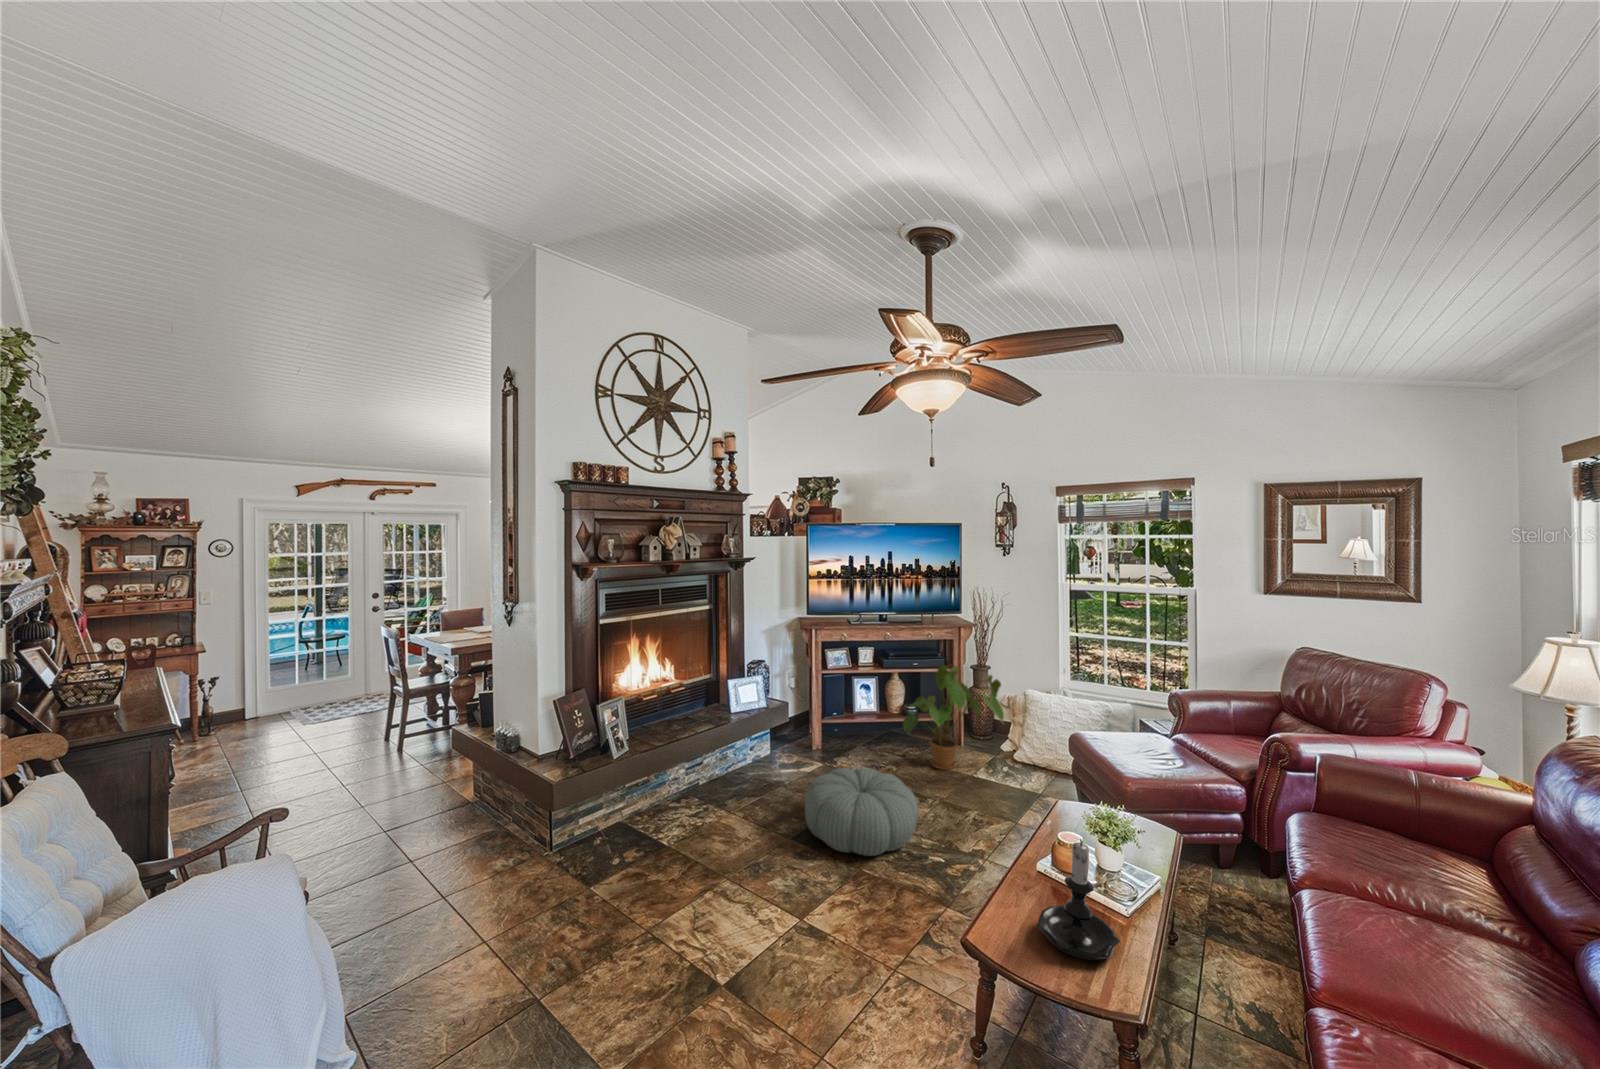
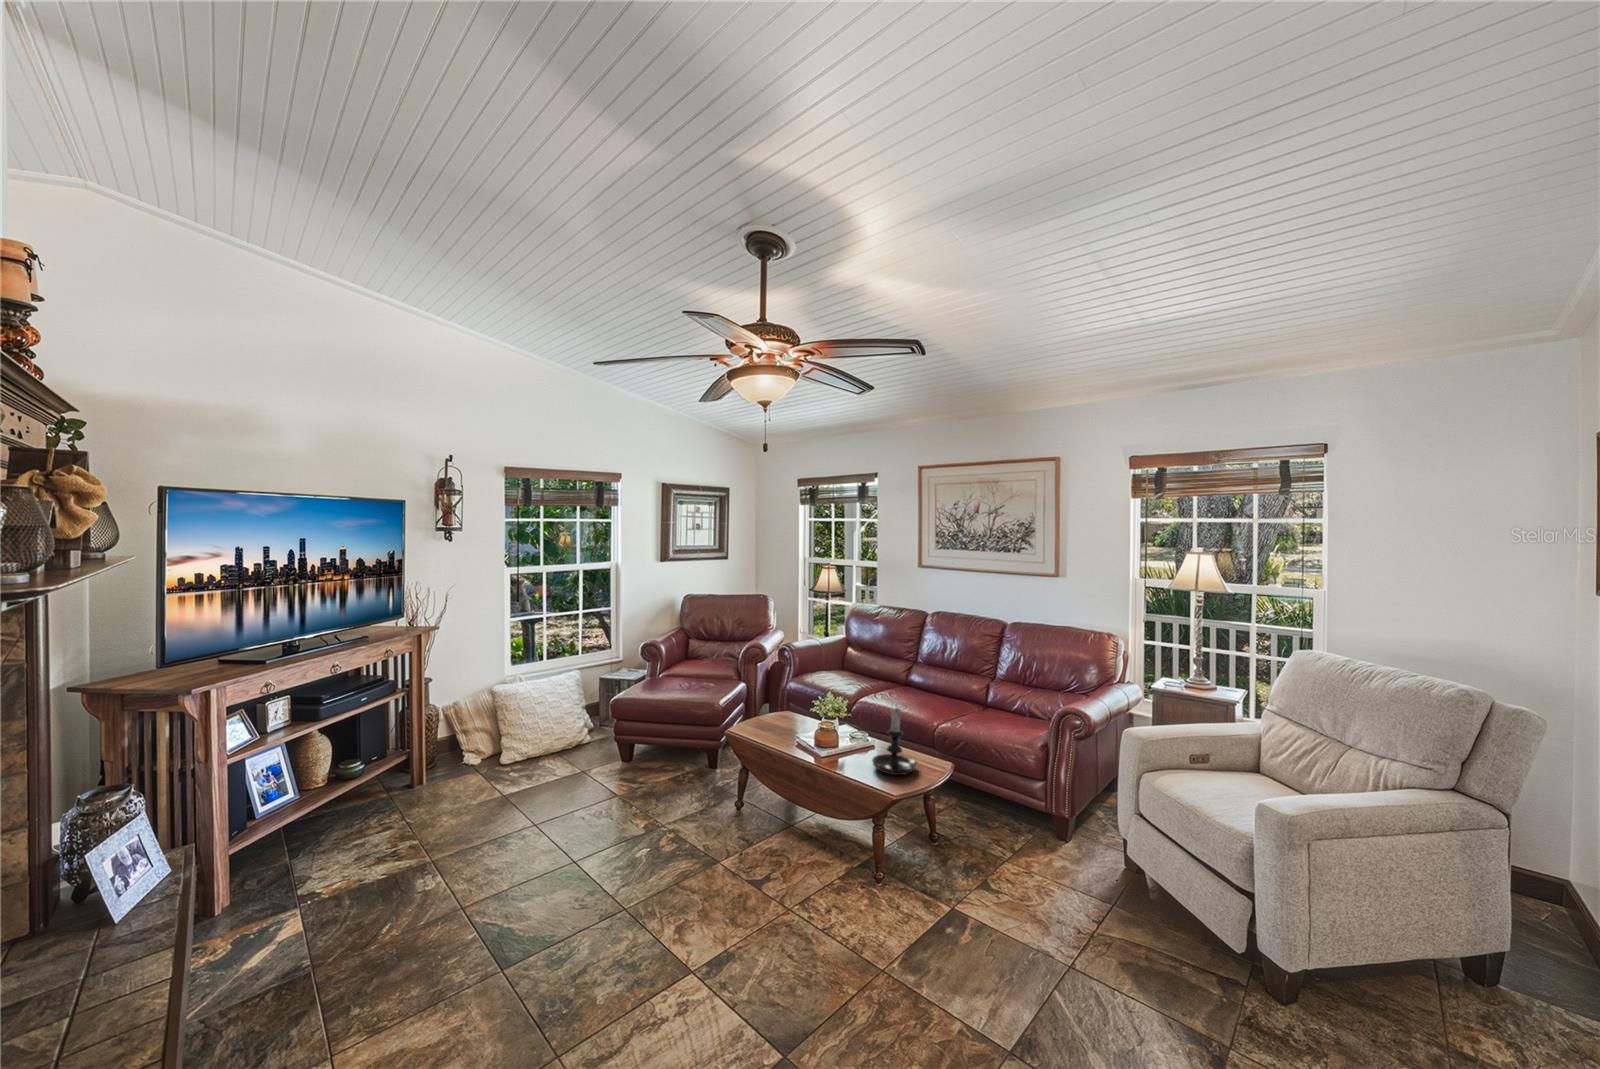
house plant: present [903,665,1004,770] -> none [392,683,530,817]
pouf: present [805,767,918,856] -> none [459,812,623,935]

